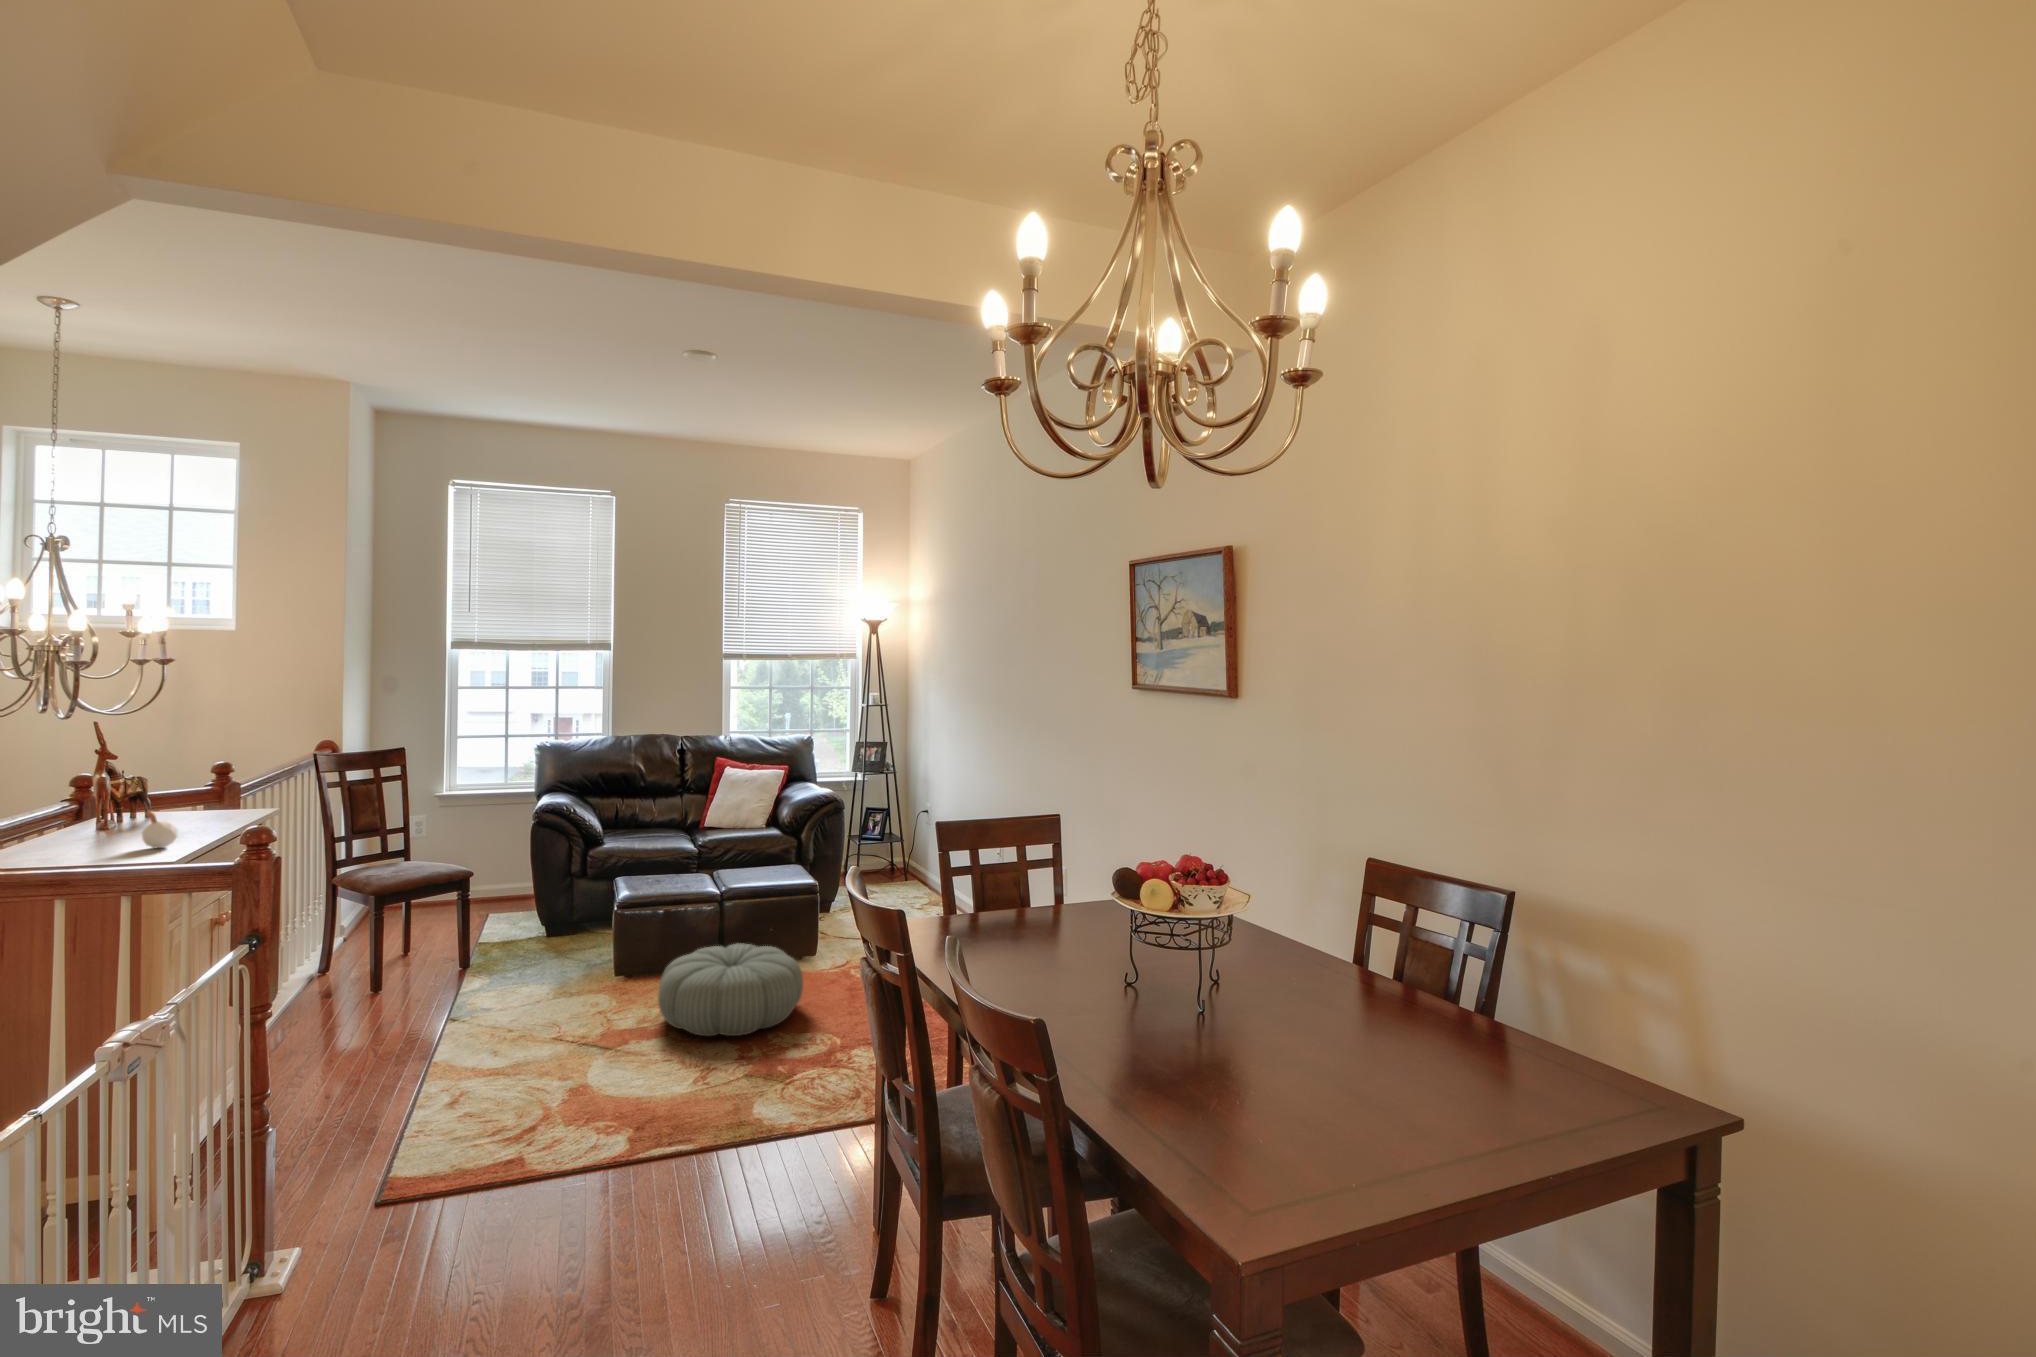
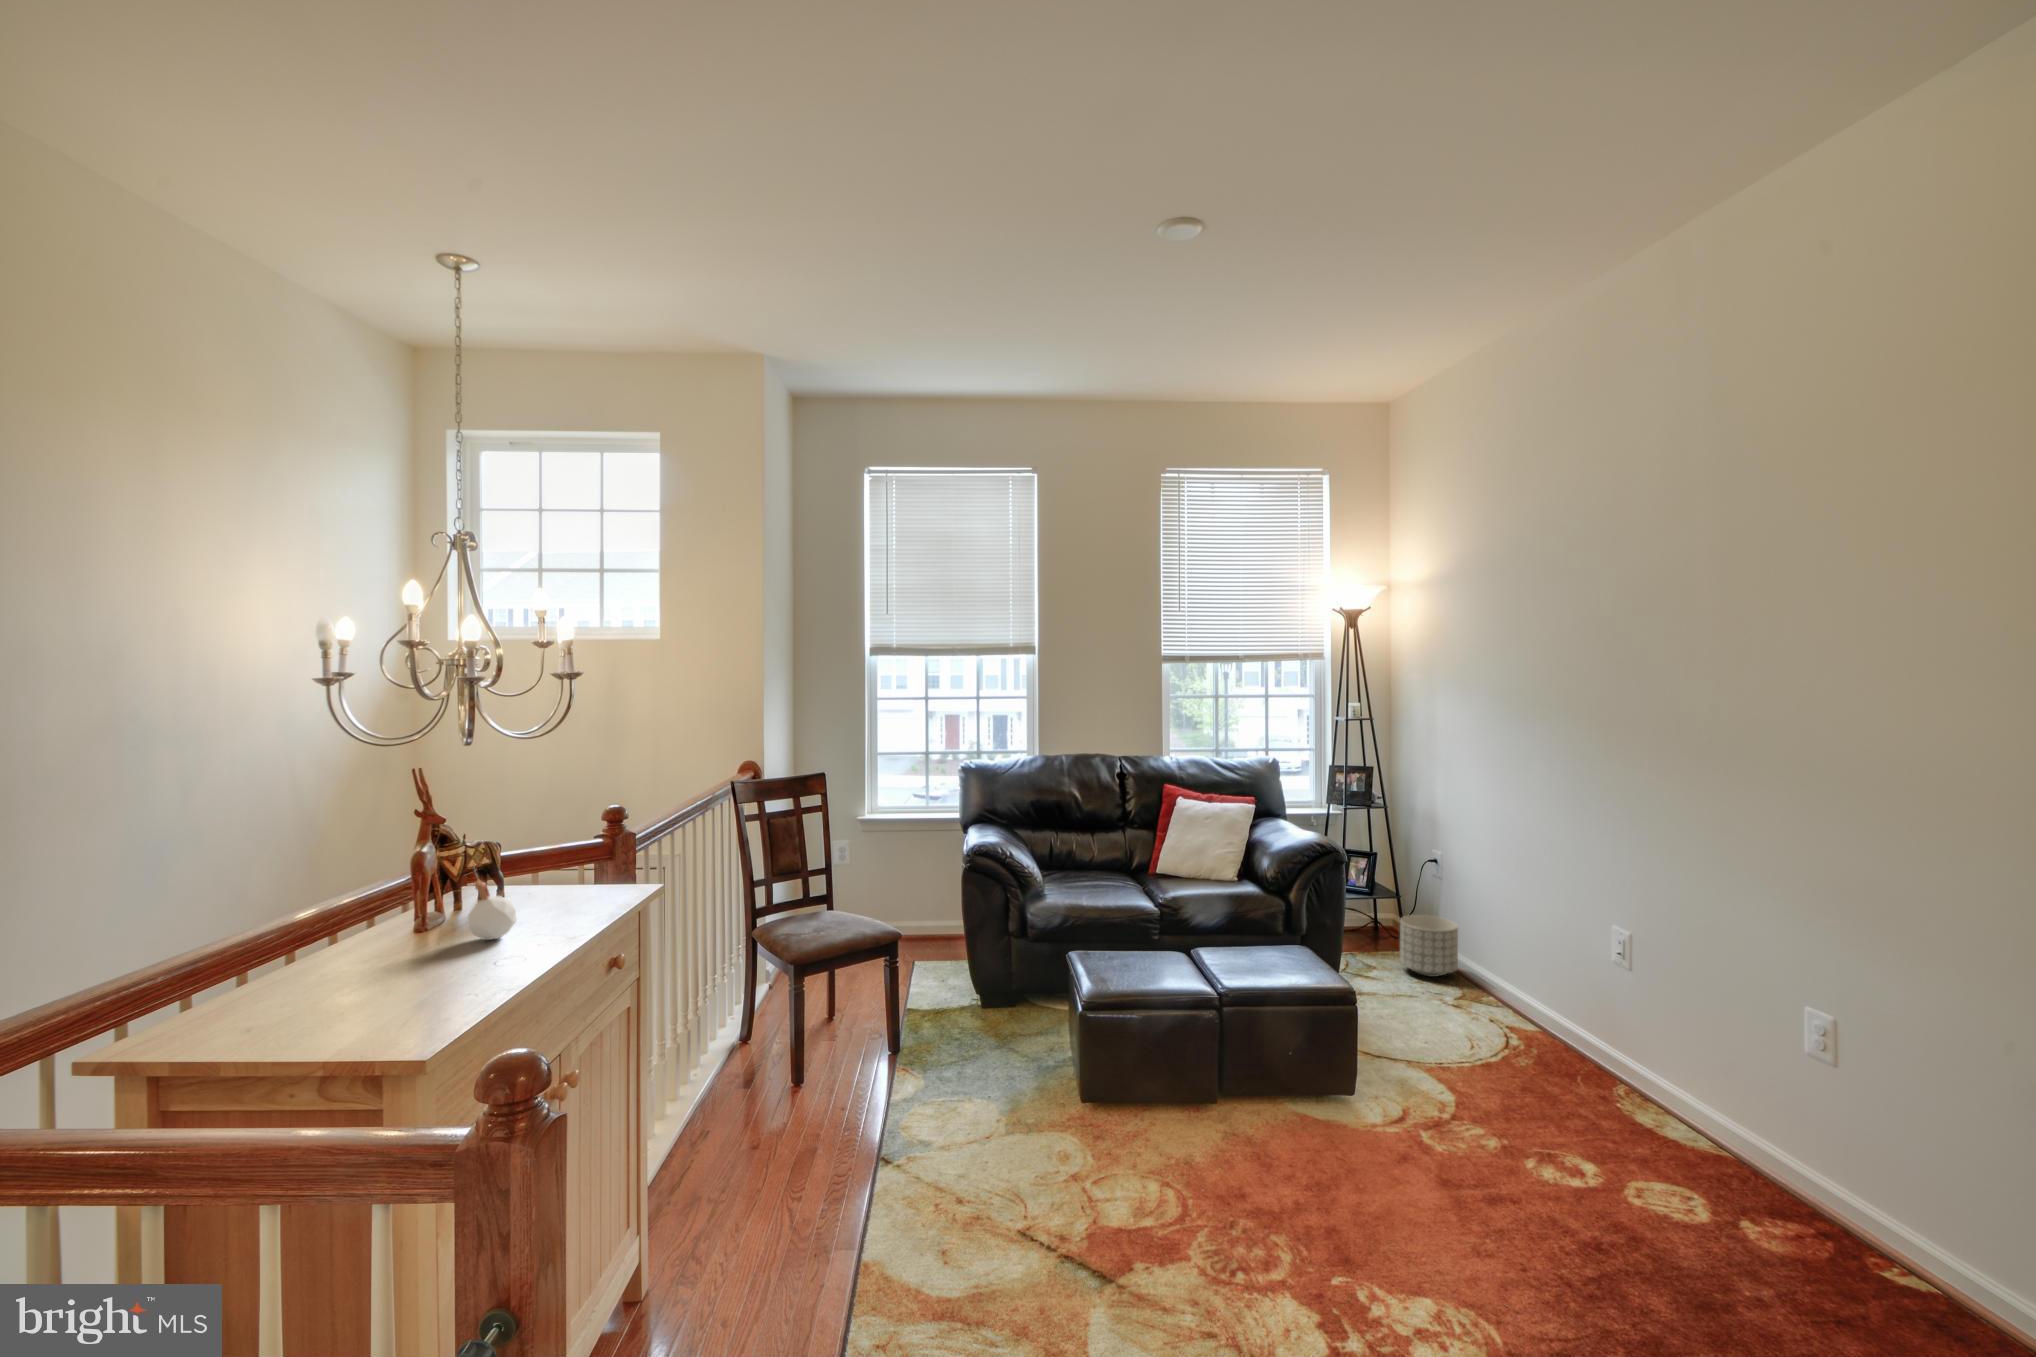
planter: none [890,852,929,894] -> present [1400,915,1458,977]
pouf: present [658,943,803,1036] -> none [1167,1080,1400,1267]

